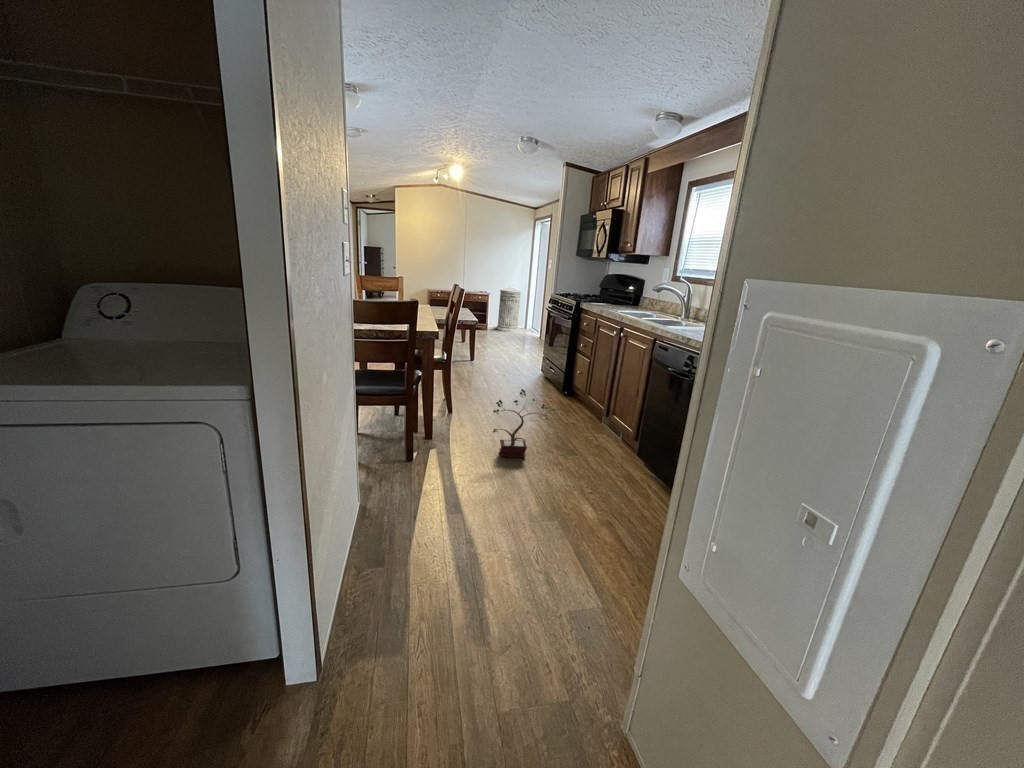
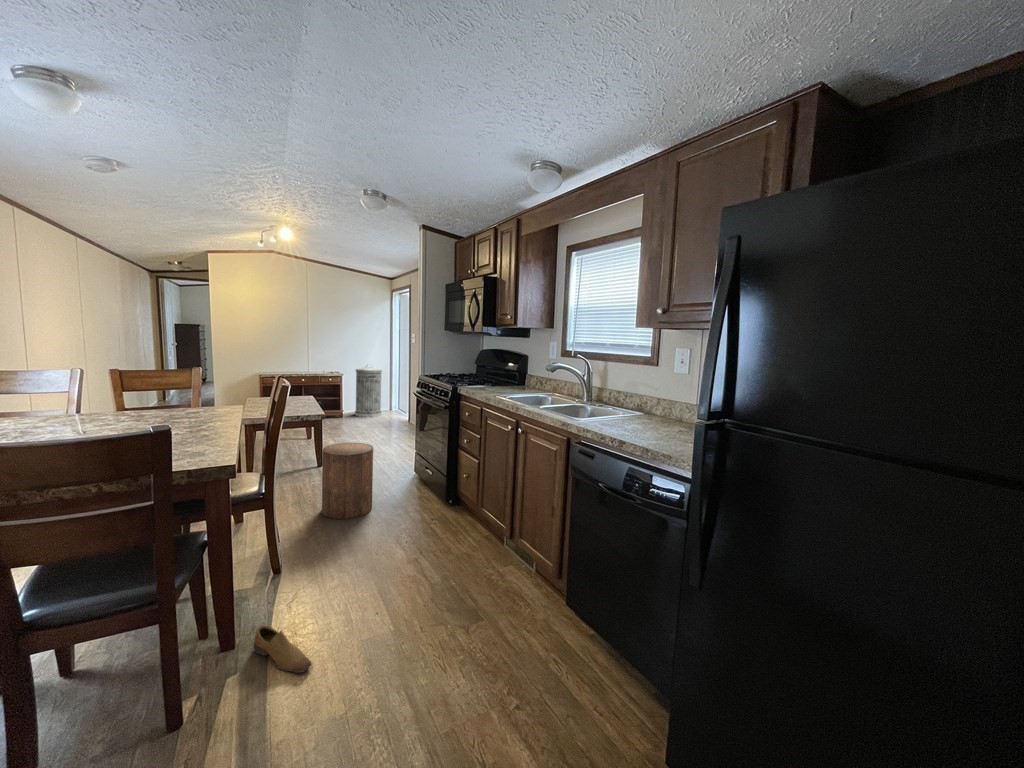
stool: none [477,340,514,392] -> present [322,443,373,519]
potted plant: present [493,389,558,457] -> none [335,541,448,666]
shoe: none [446,428,477,452] -> present [254,626,312,673]

